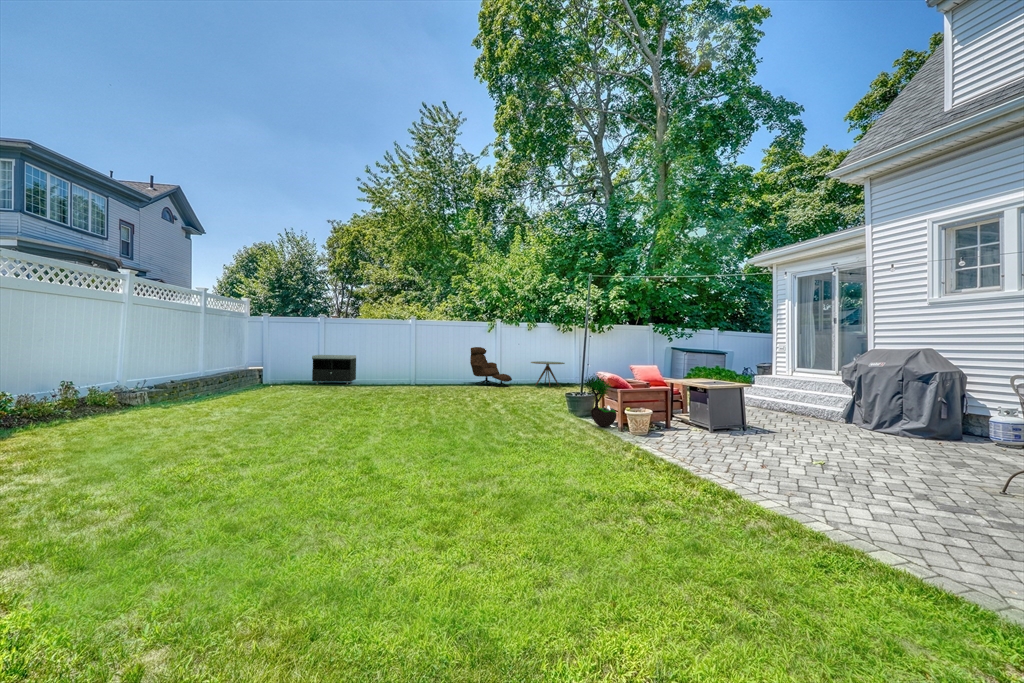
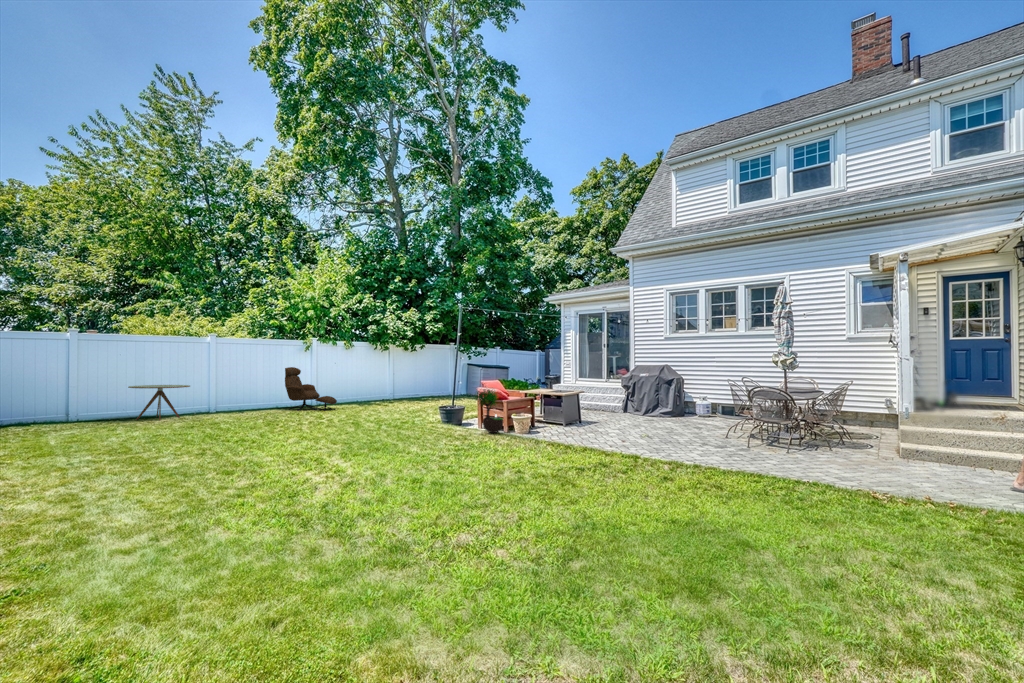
storage bench: present [312,355,356,384] -> none [28,381,109,425]
round table: present [531,361,565,386] -> present [128,385,190,420]

